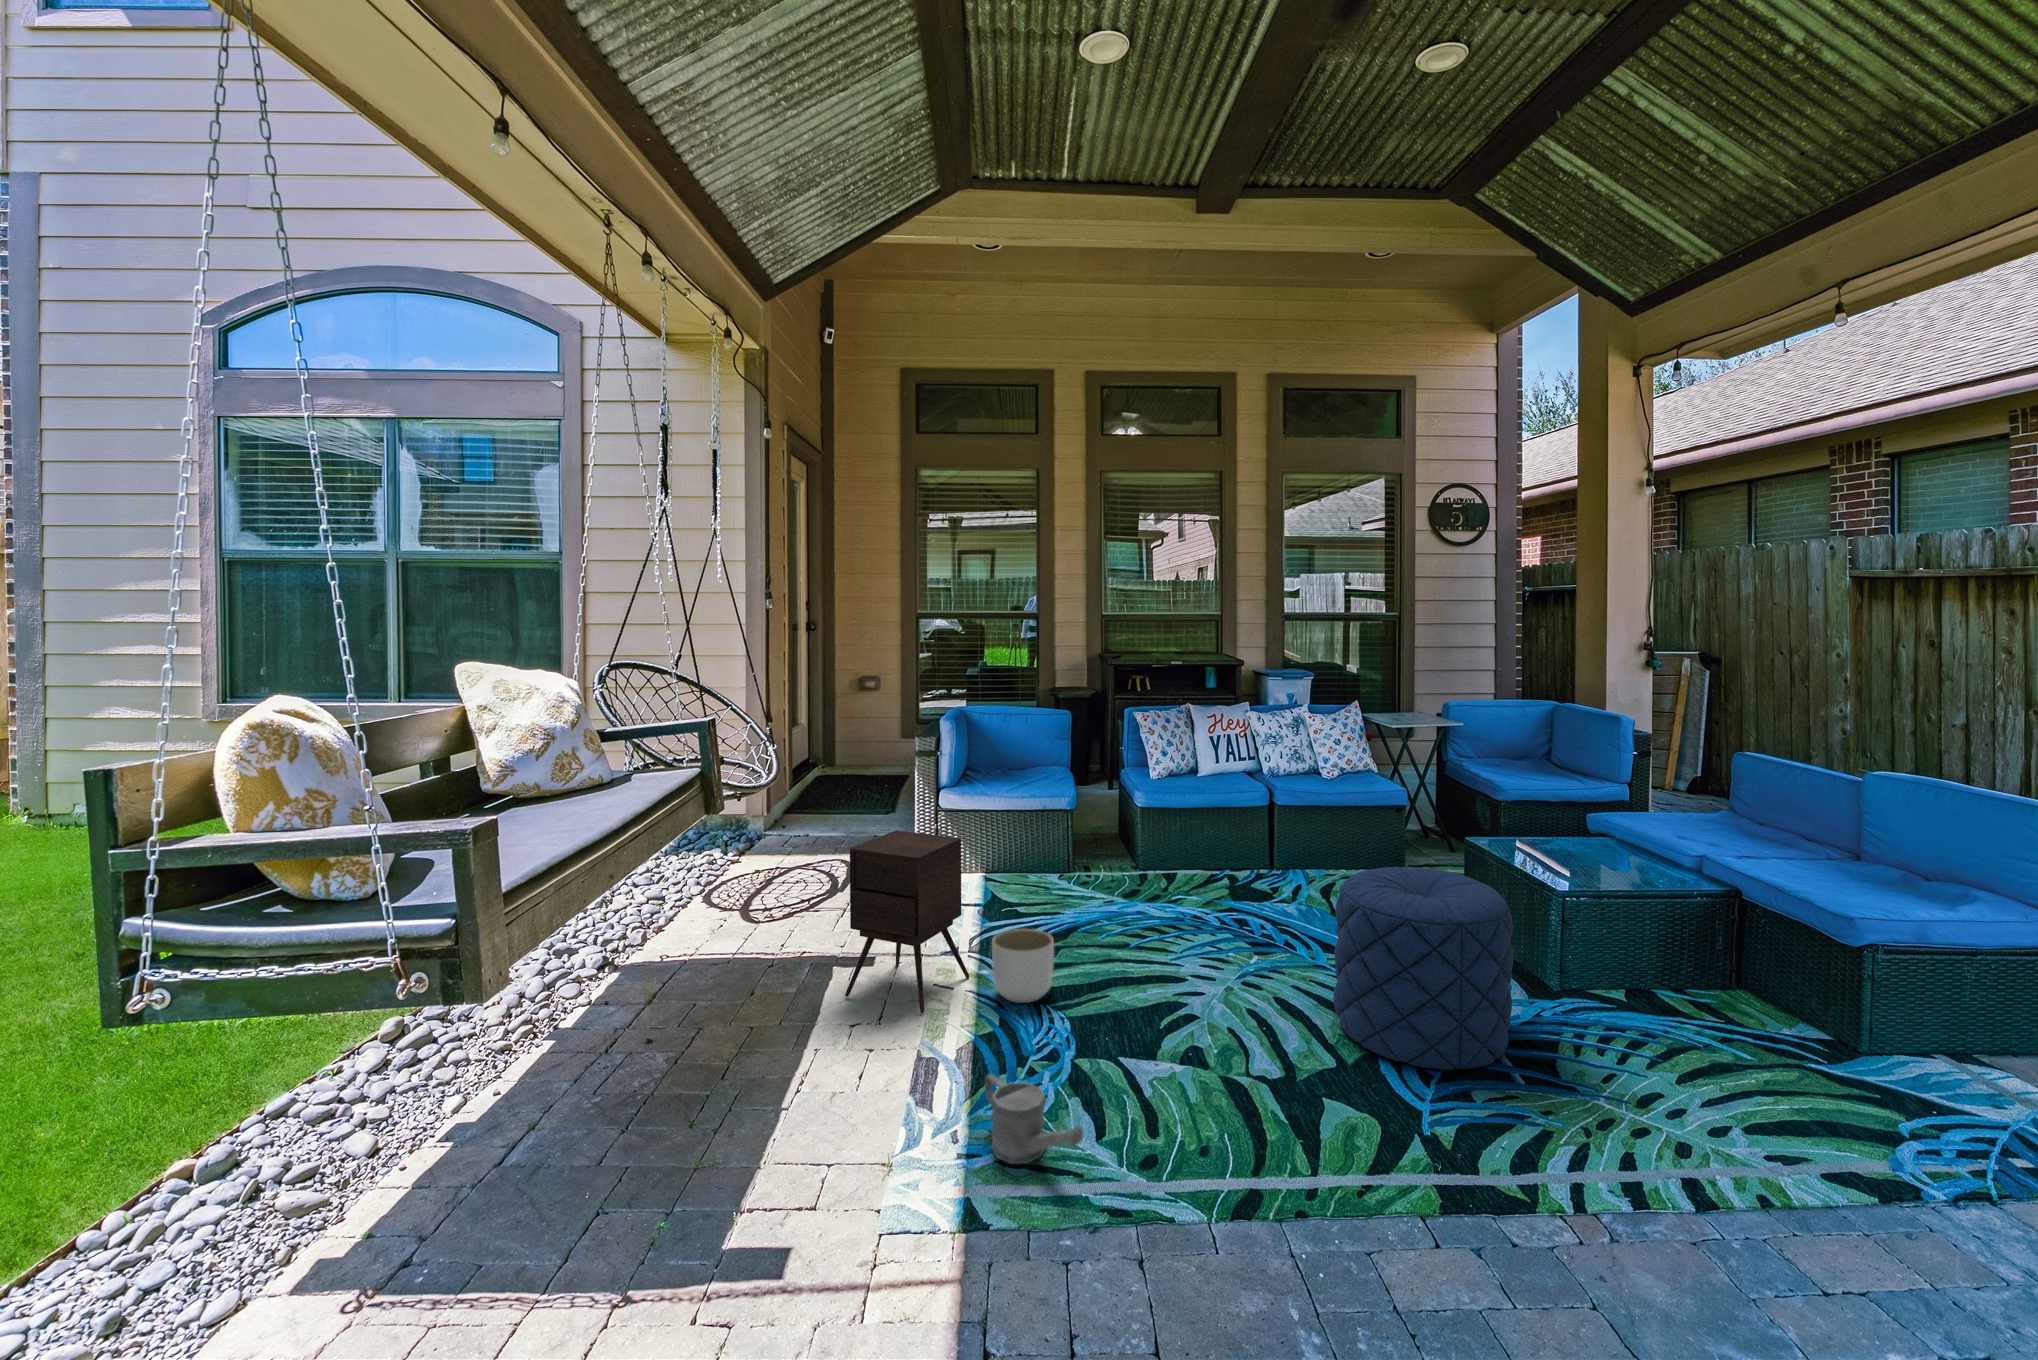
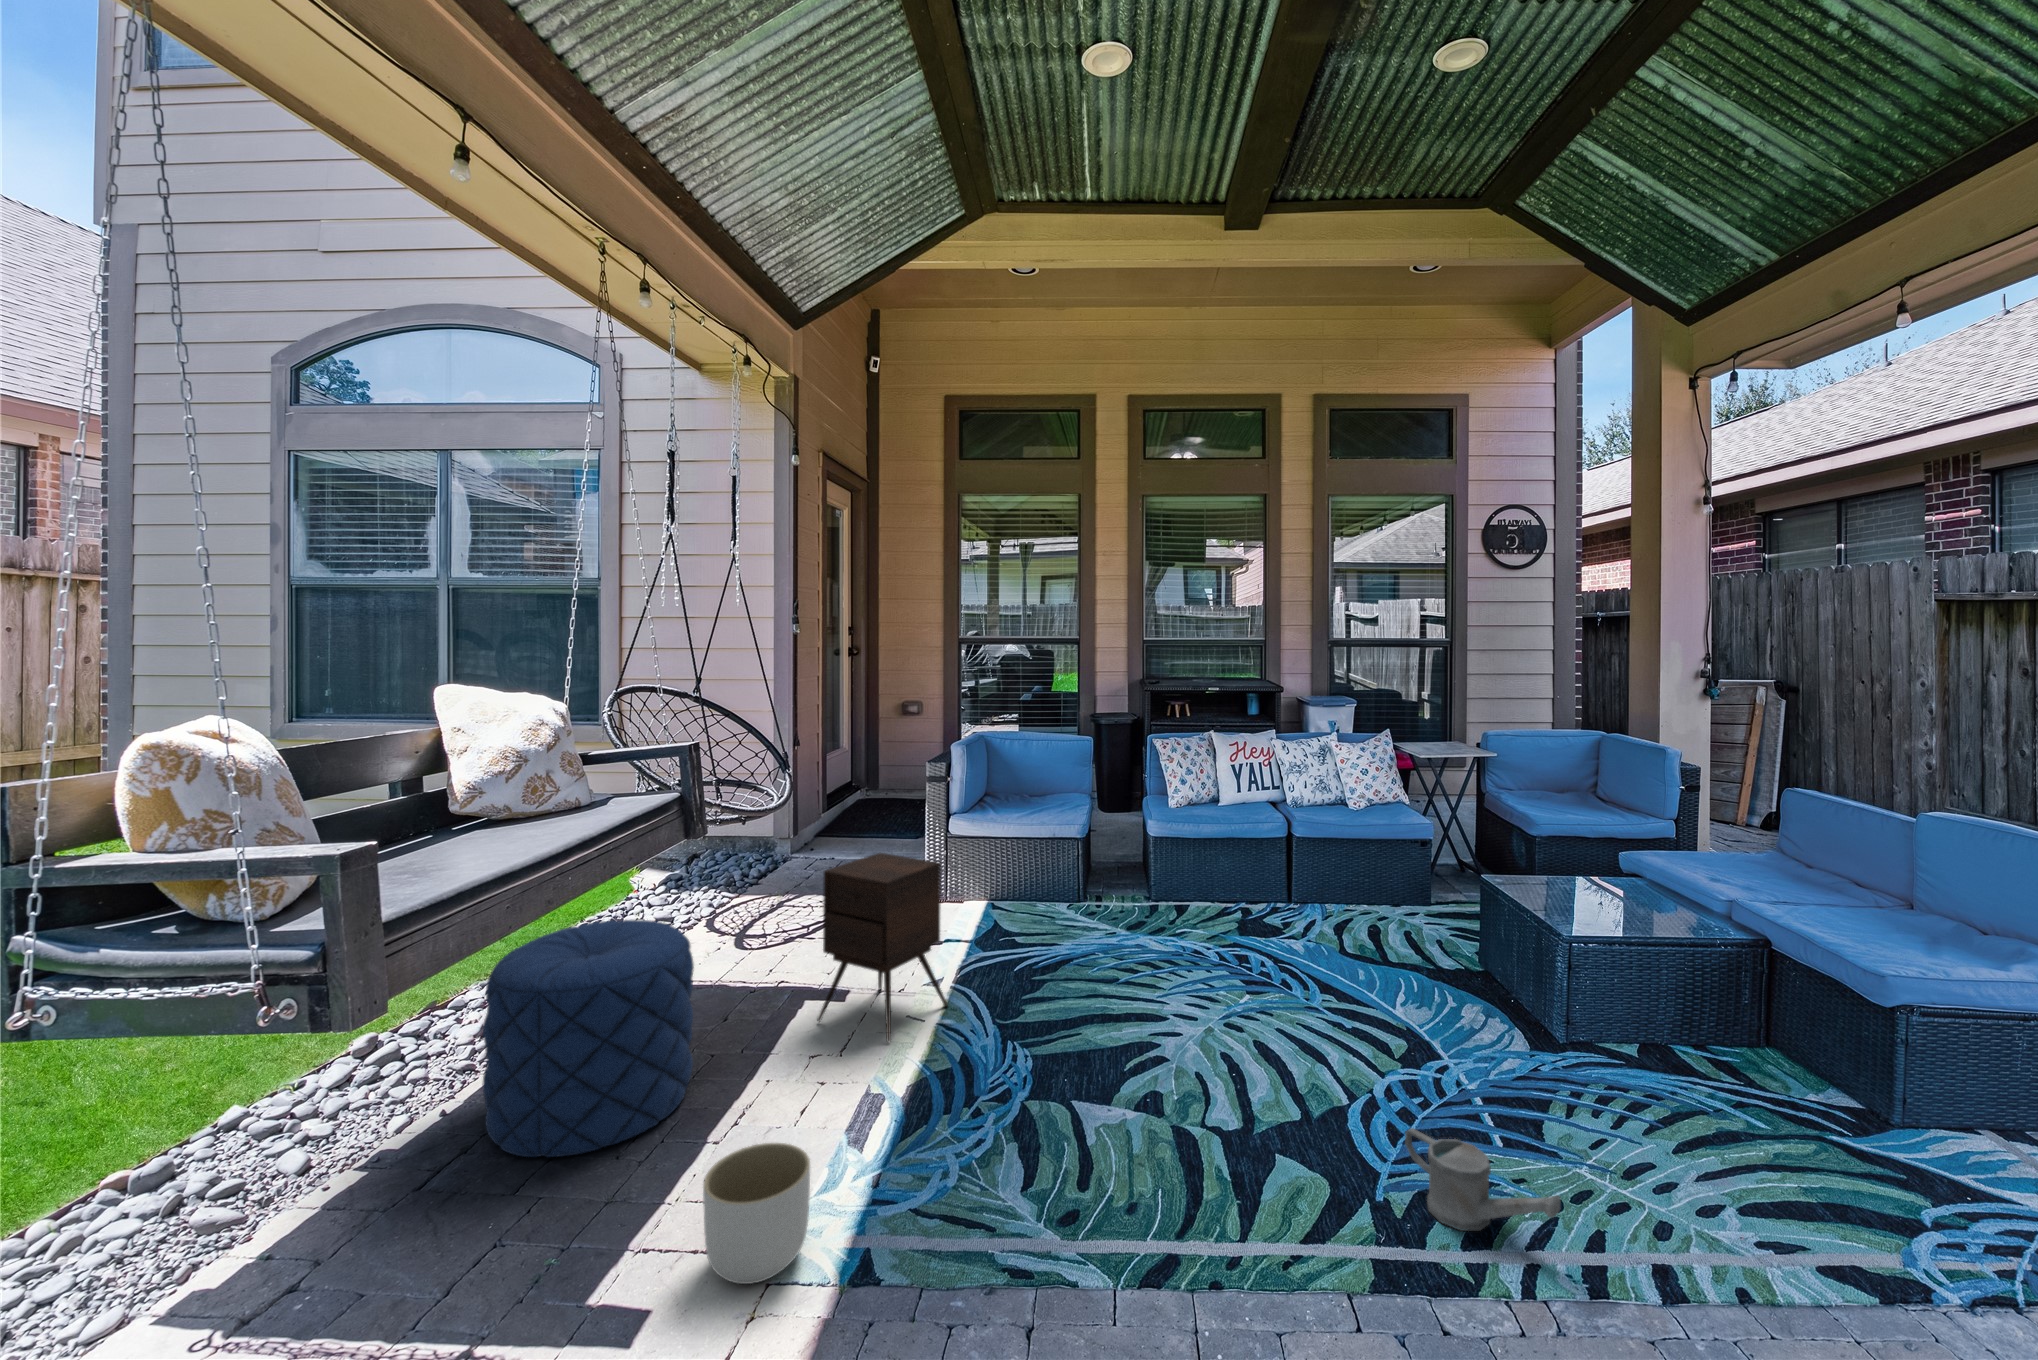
pouf: present [1334,867,1513,1070] -> present [482,920,694,1157]
planter: present [992,929,1054,1003] -> present [703,1143,810,1284]
watering can: present [985,1074,1083,1164] -> present [1405,1128,1560,1231]

